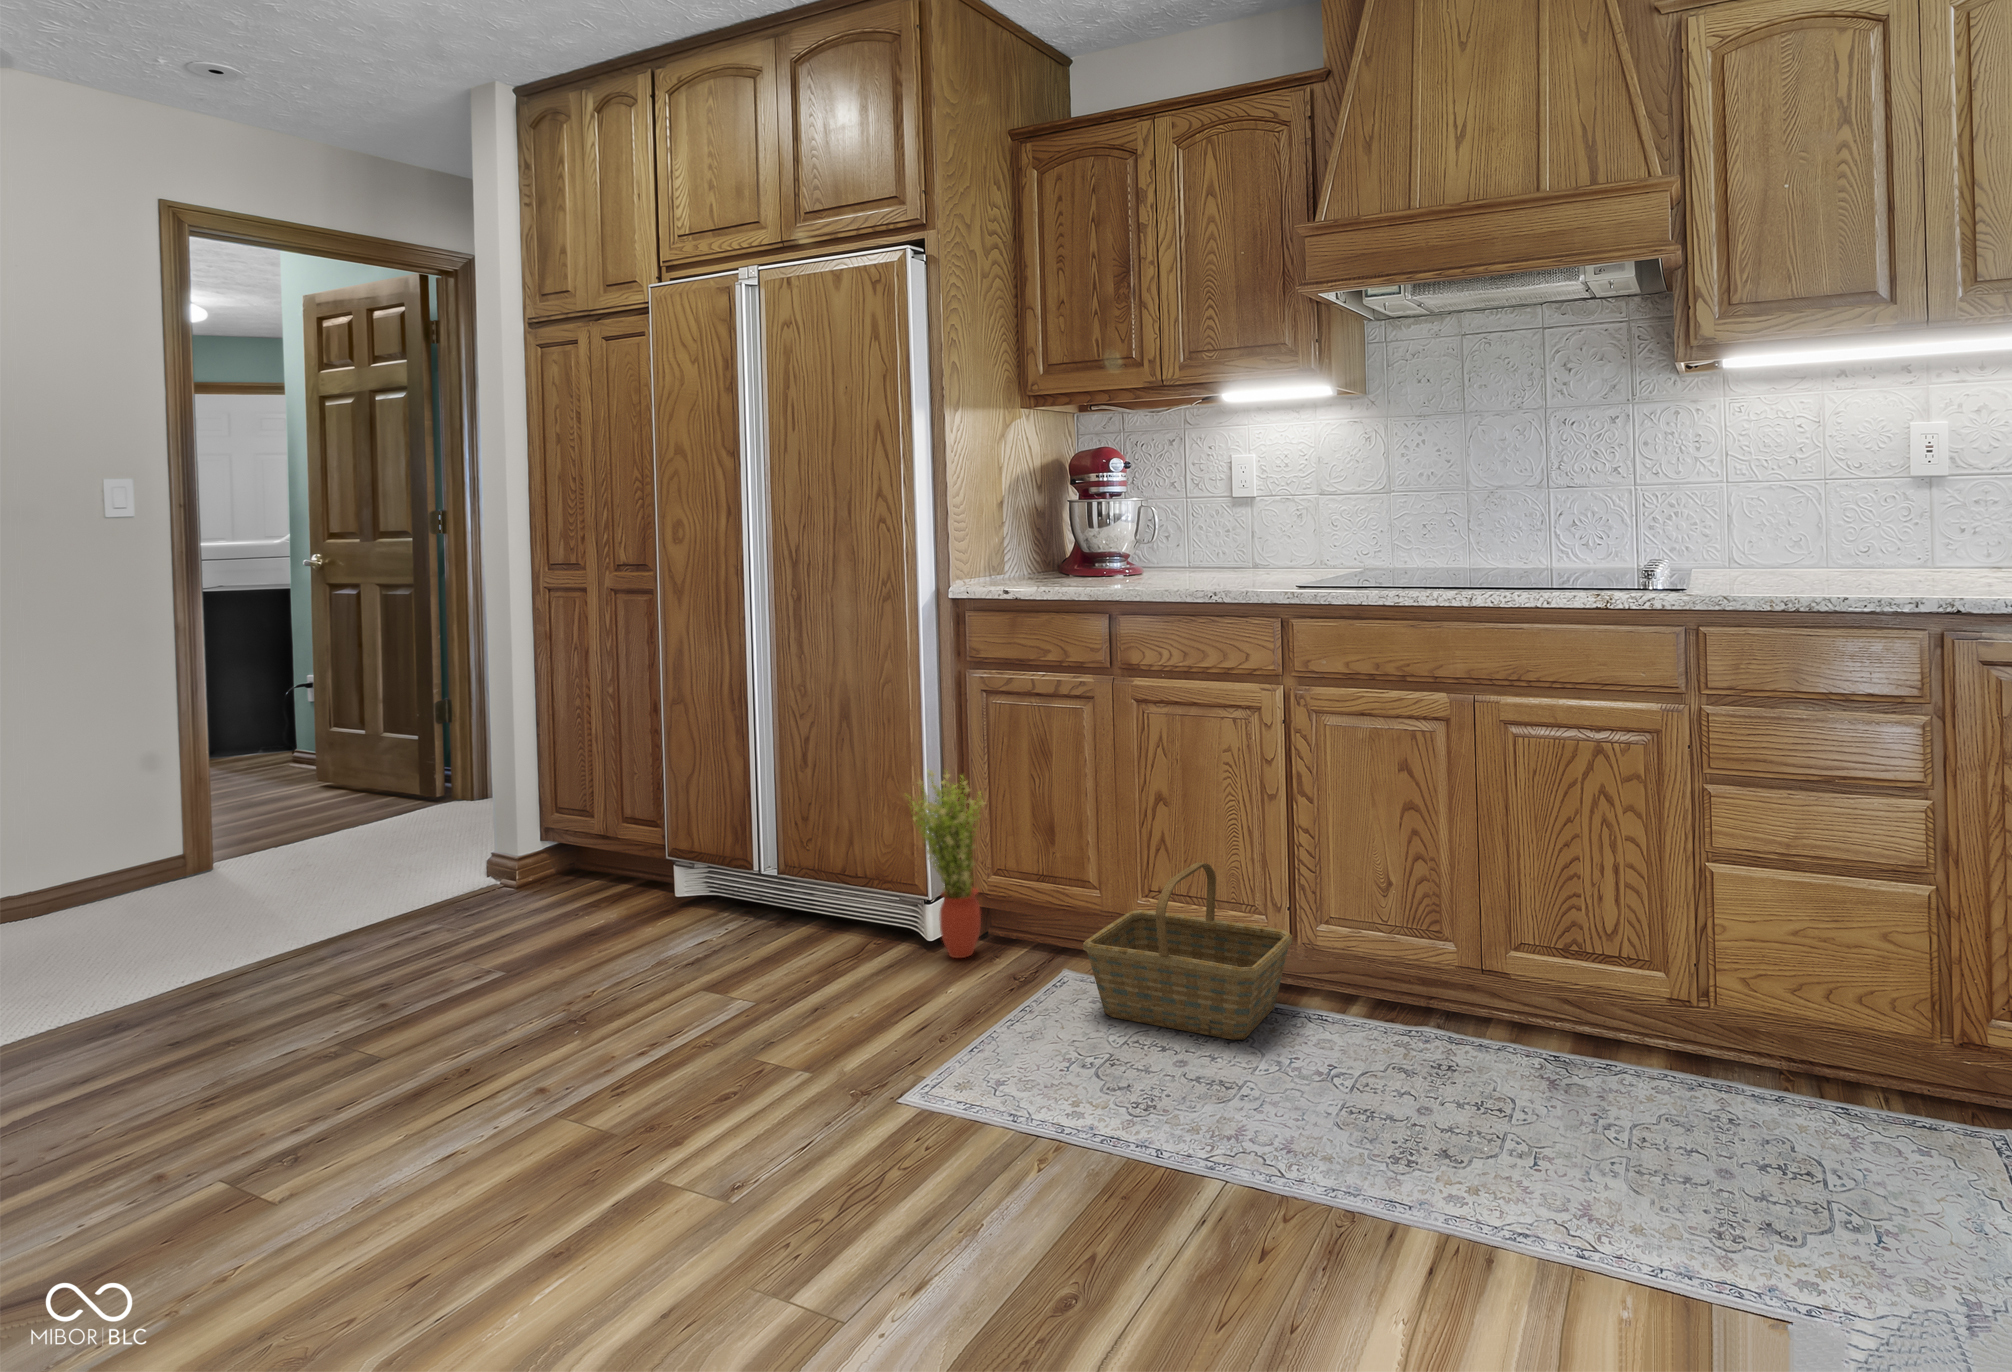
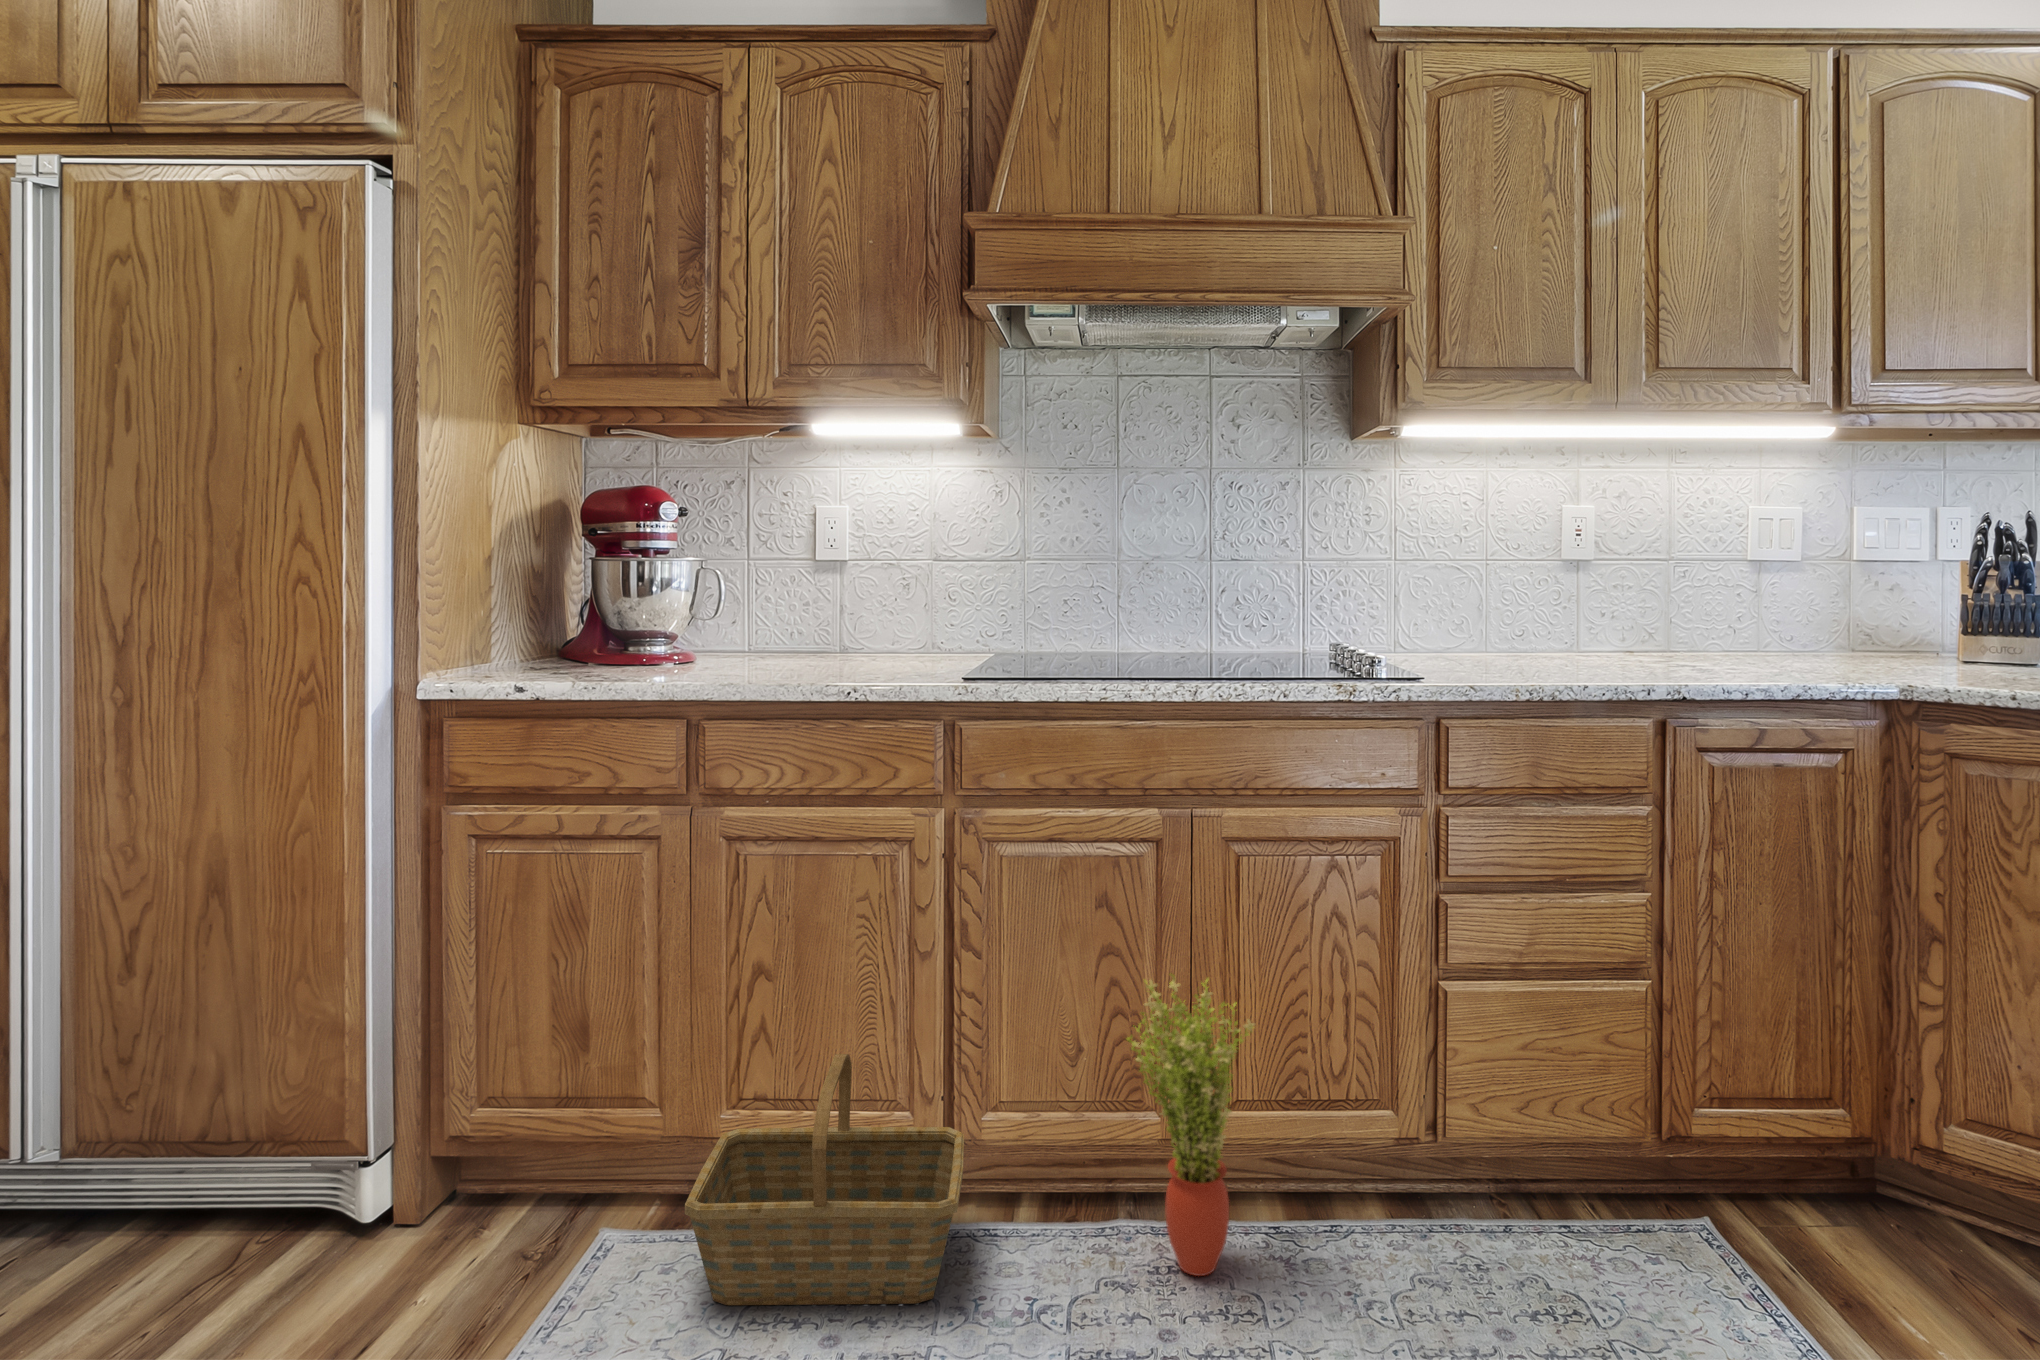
potted plant: present [910,771,984,958] -> present [1127,973,1255,1276]

